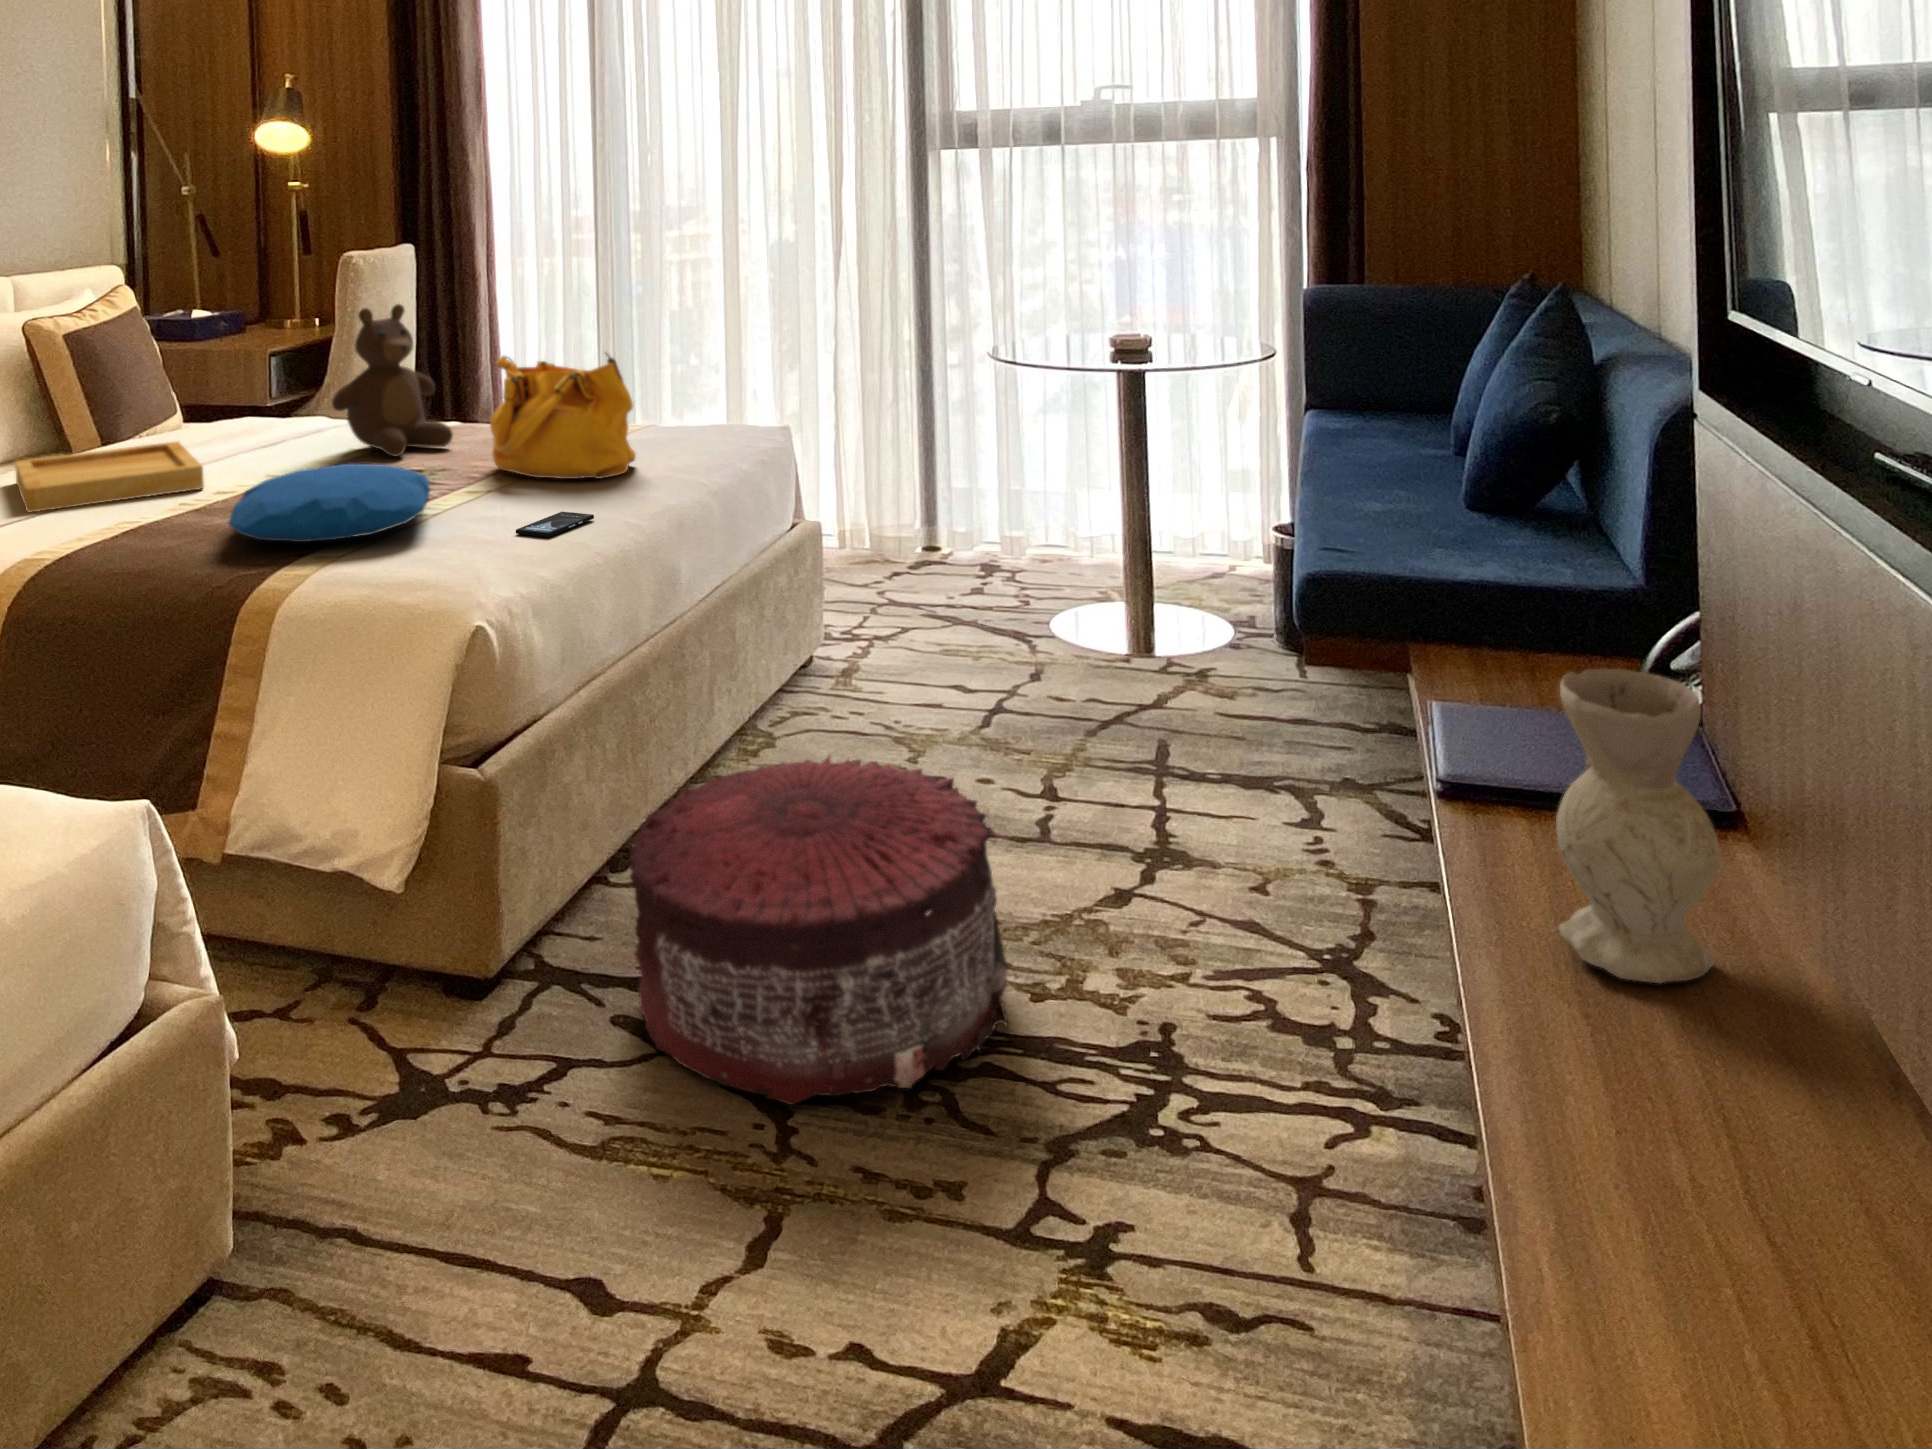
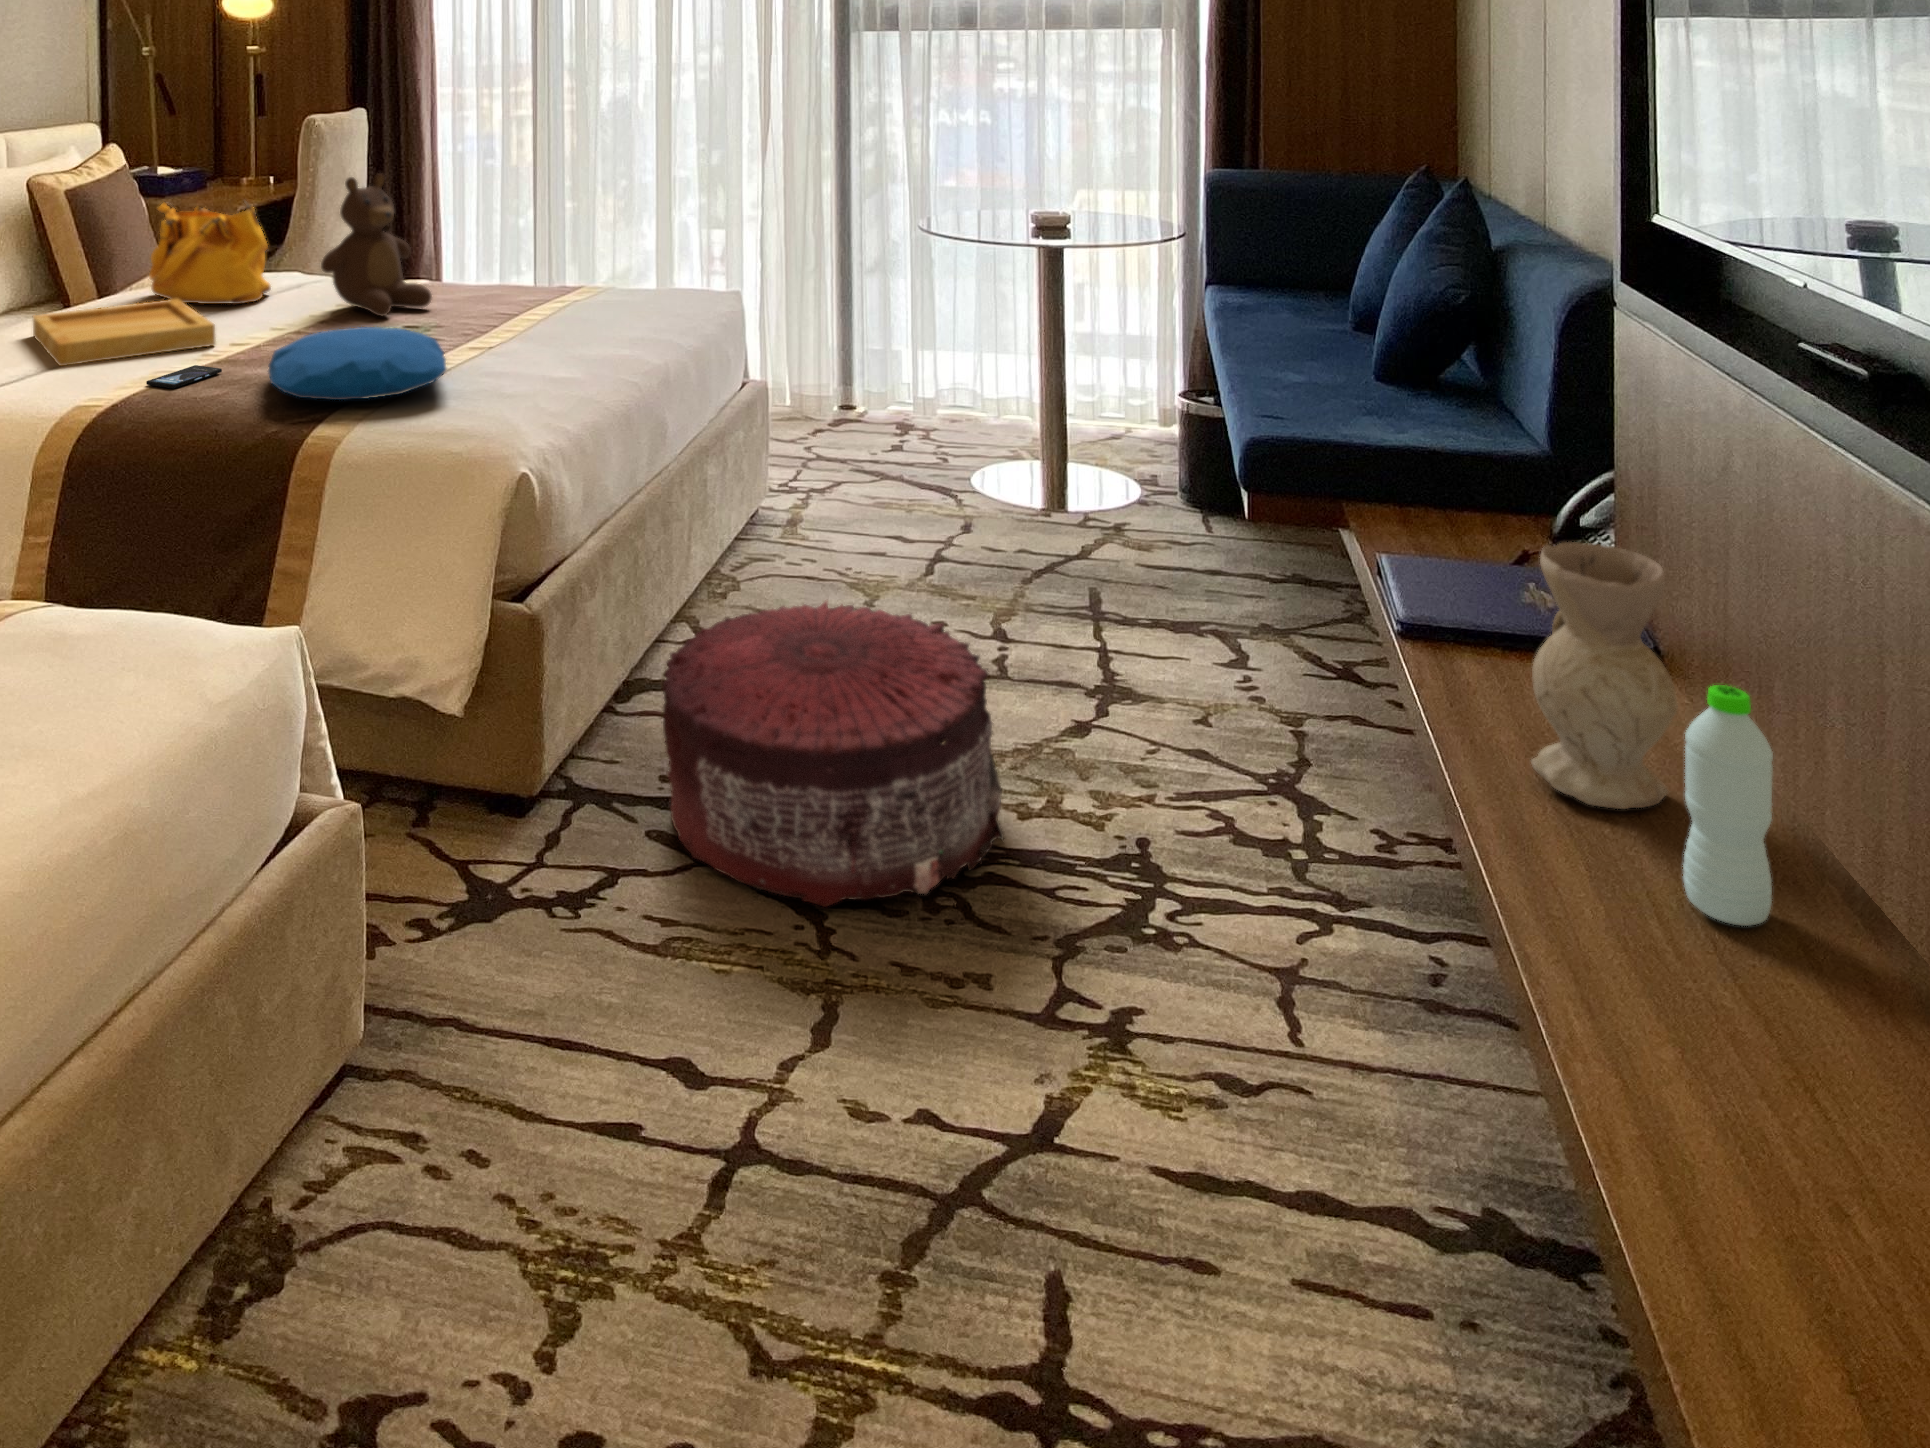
handbag: present [490,353,636,479] -> present [149,202,271,304]
smartphone: present [516,511,594,537] -> present [146,365,222,388]
water bottle: none [1706,833,1813,1126] -> present [1683,685,1773,926]

